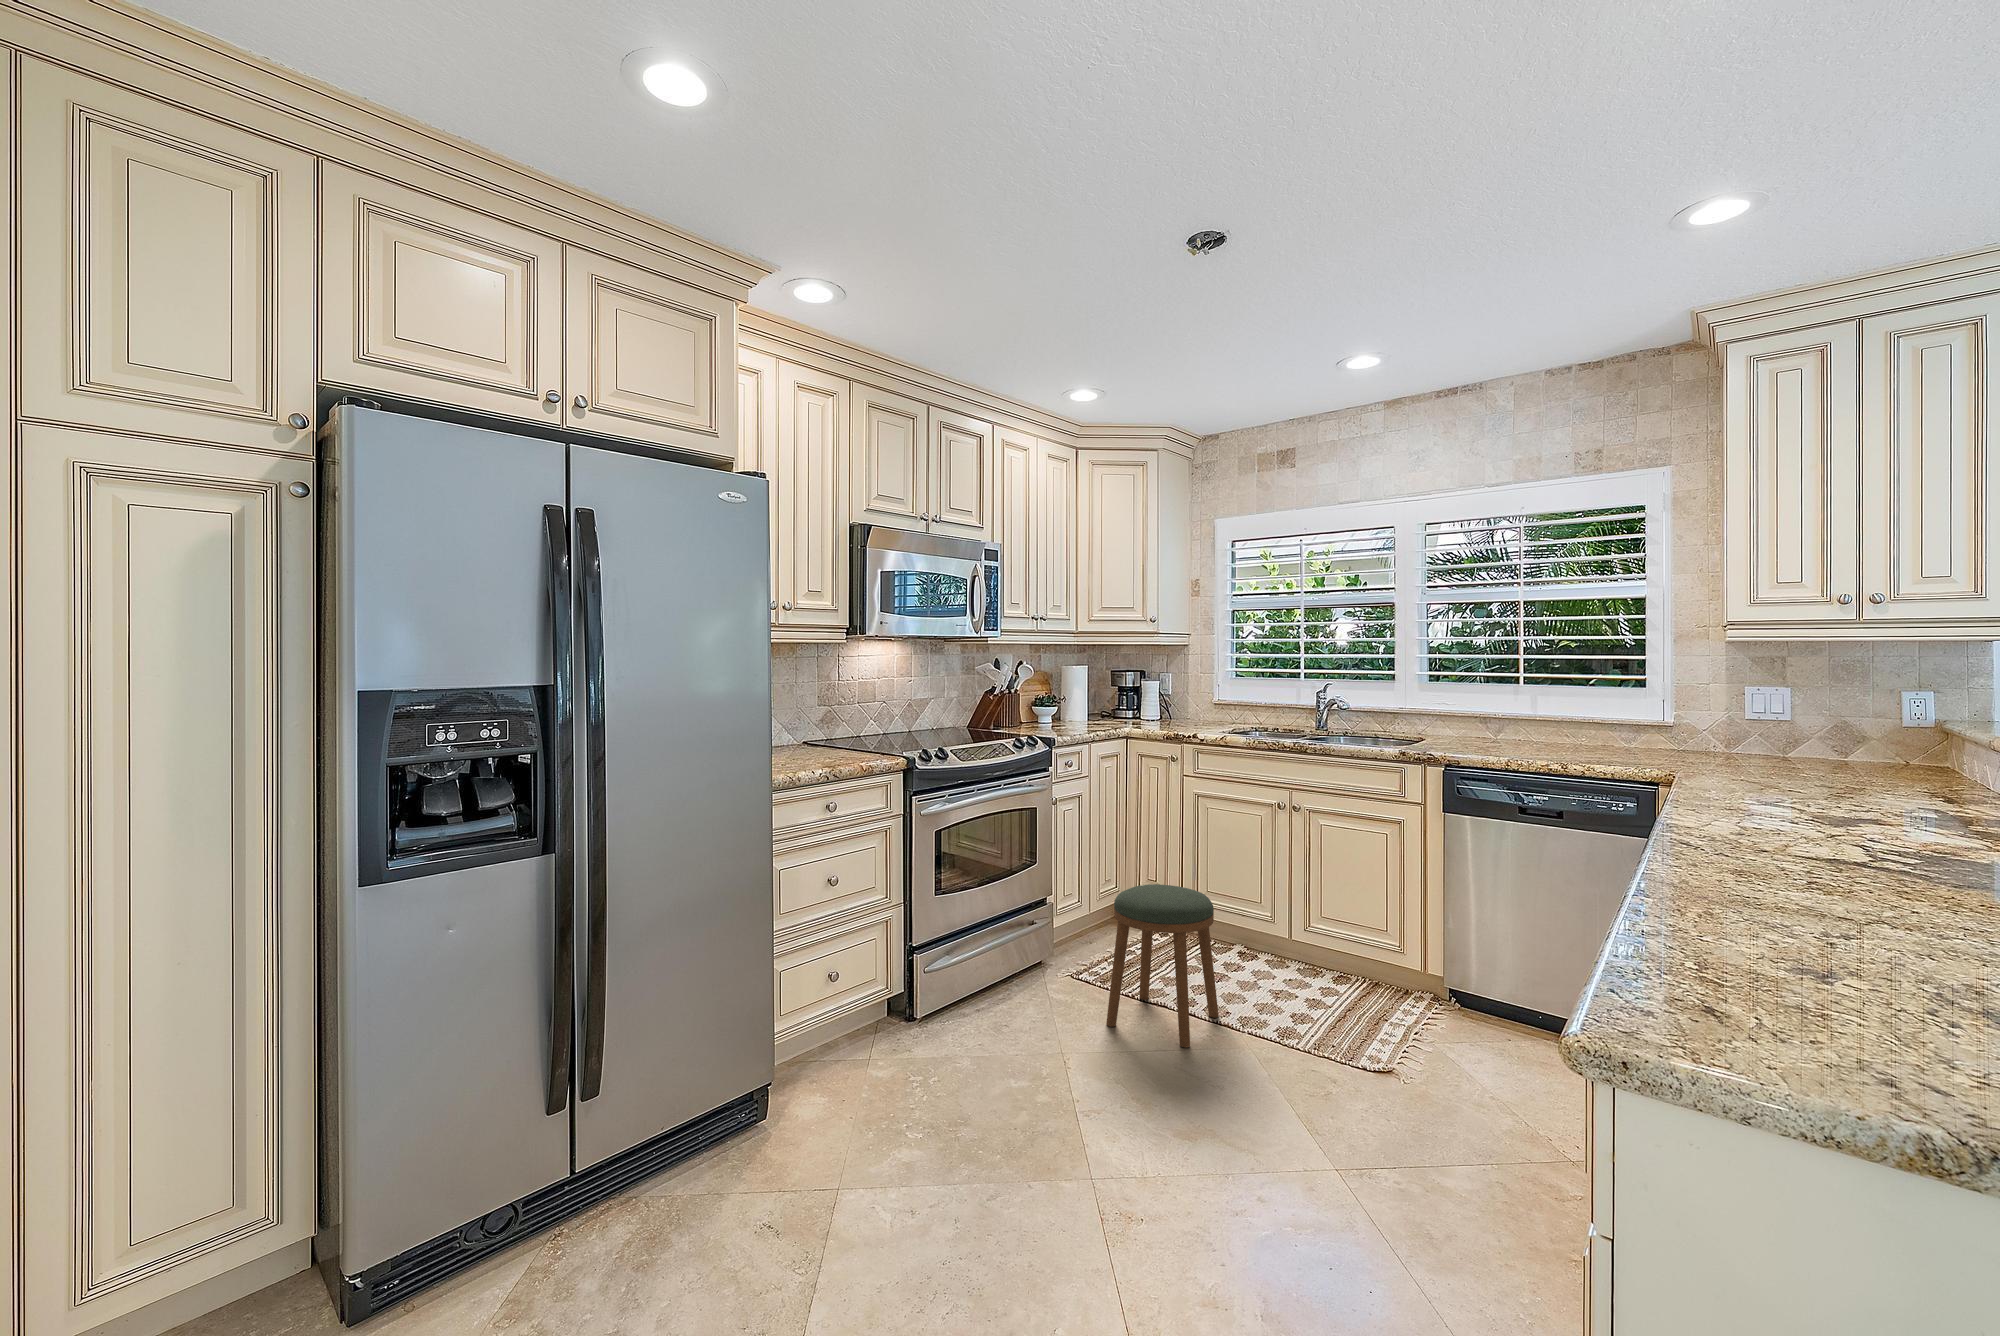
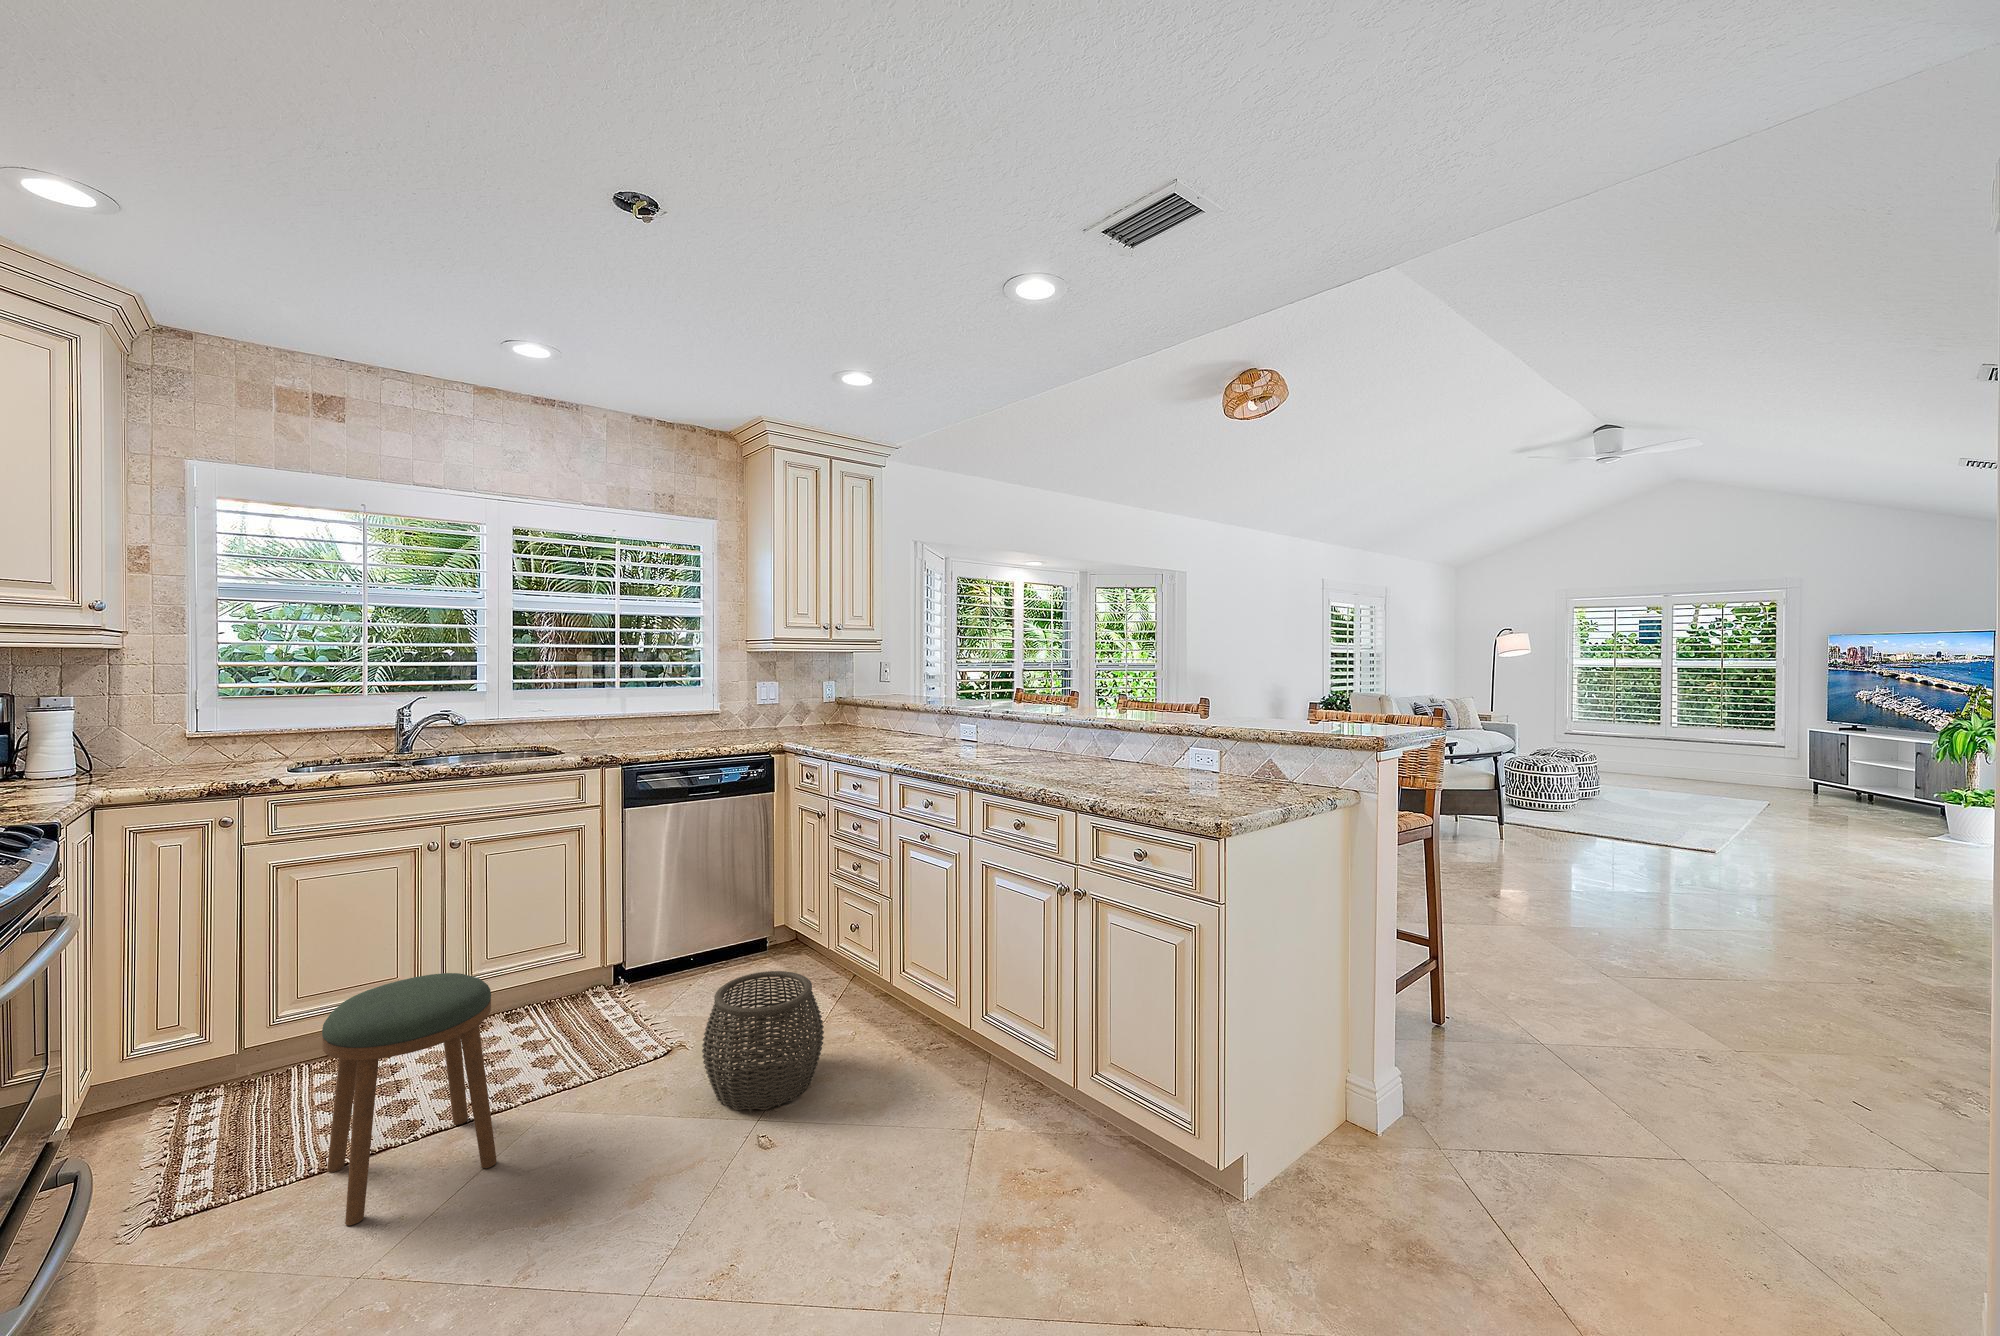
woven basket: none [1330,1009,1479,1176] -> present [702,971,824,1111]

